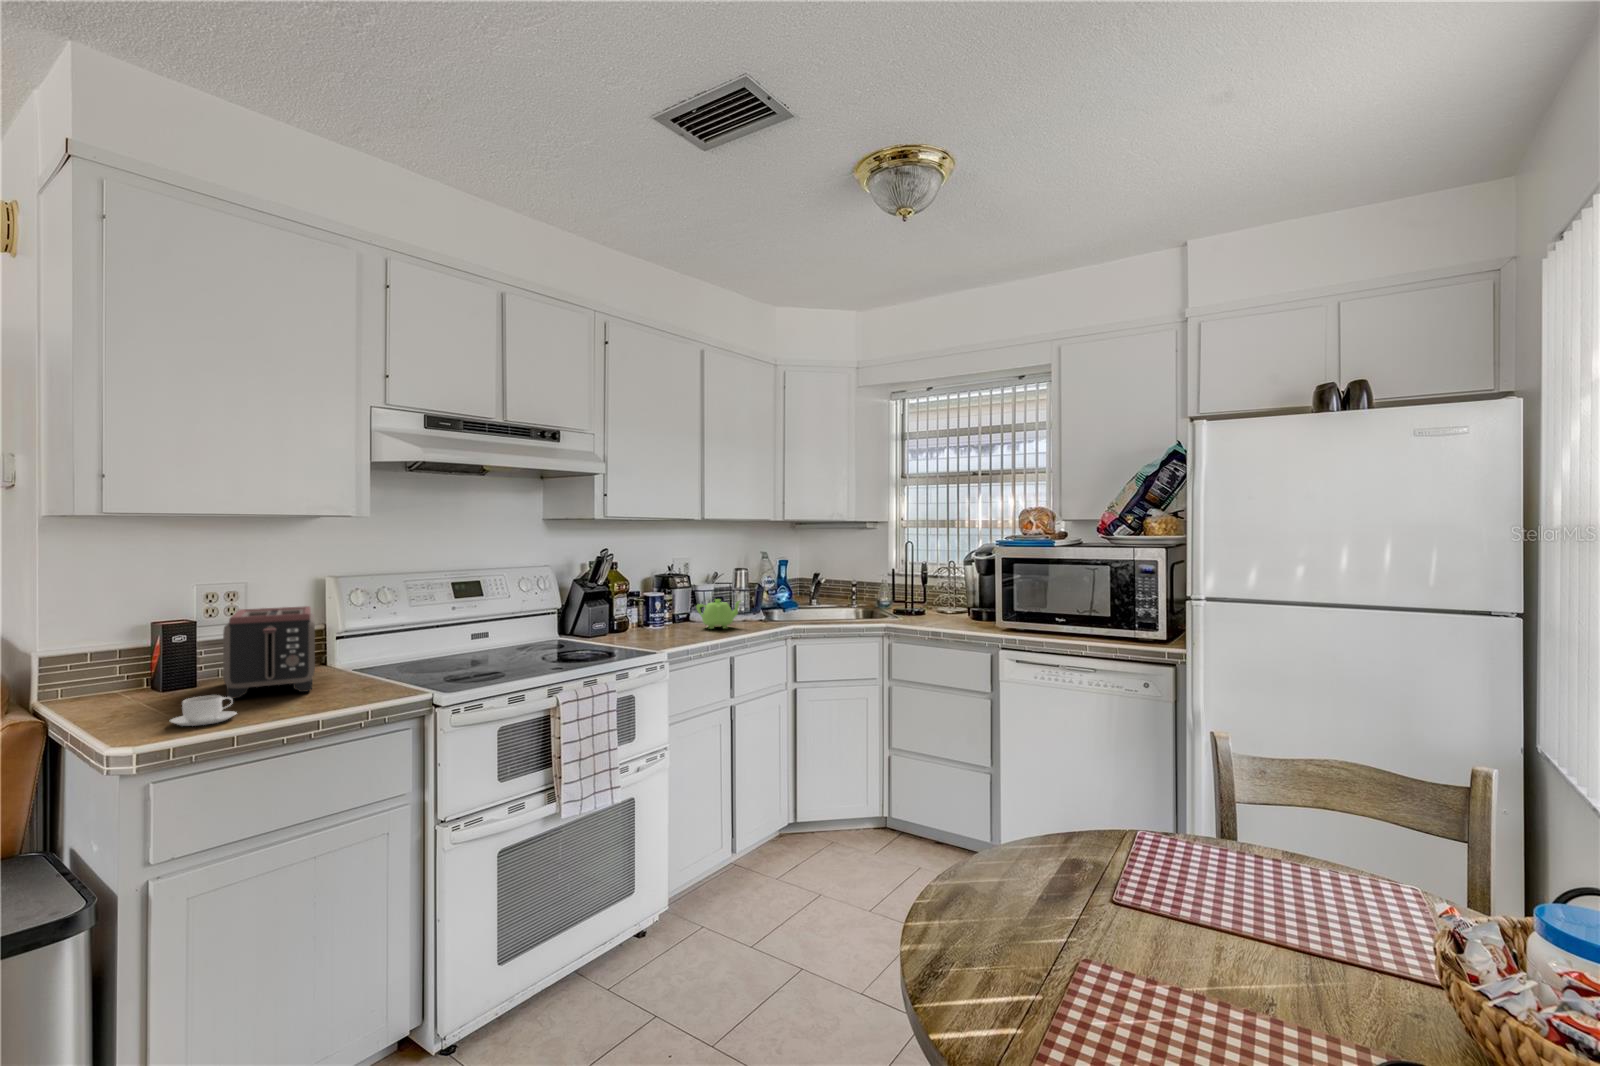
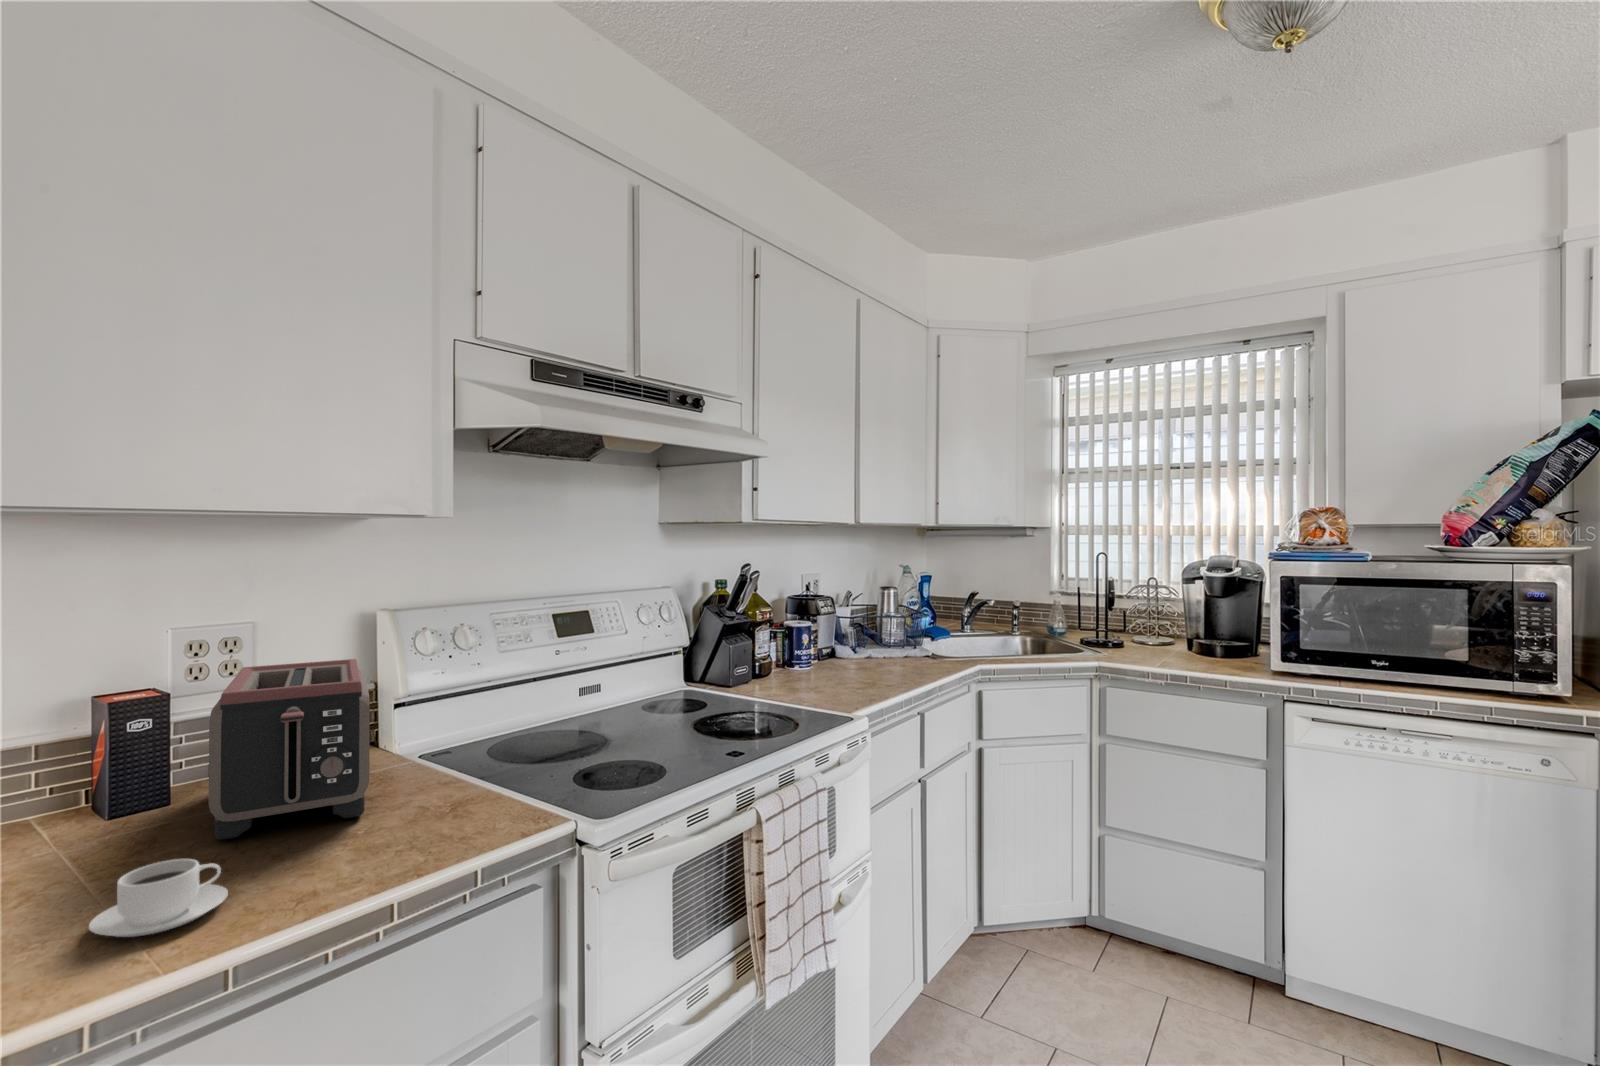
teapot: present [696,599,740,629] -> none [860,630,920,671]

